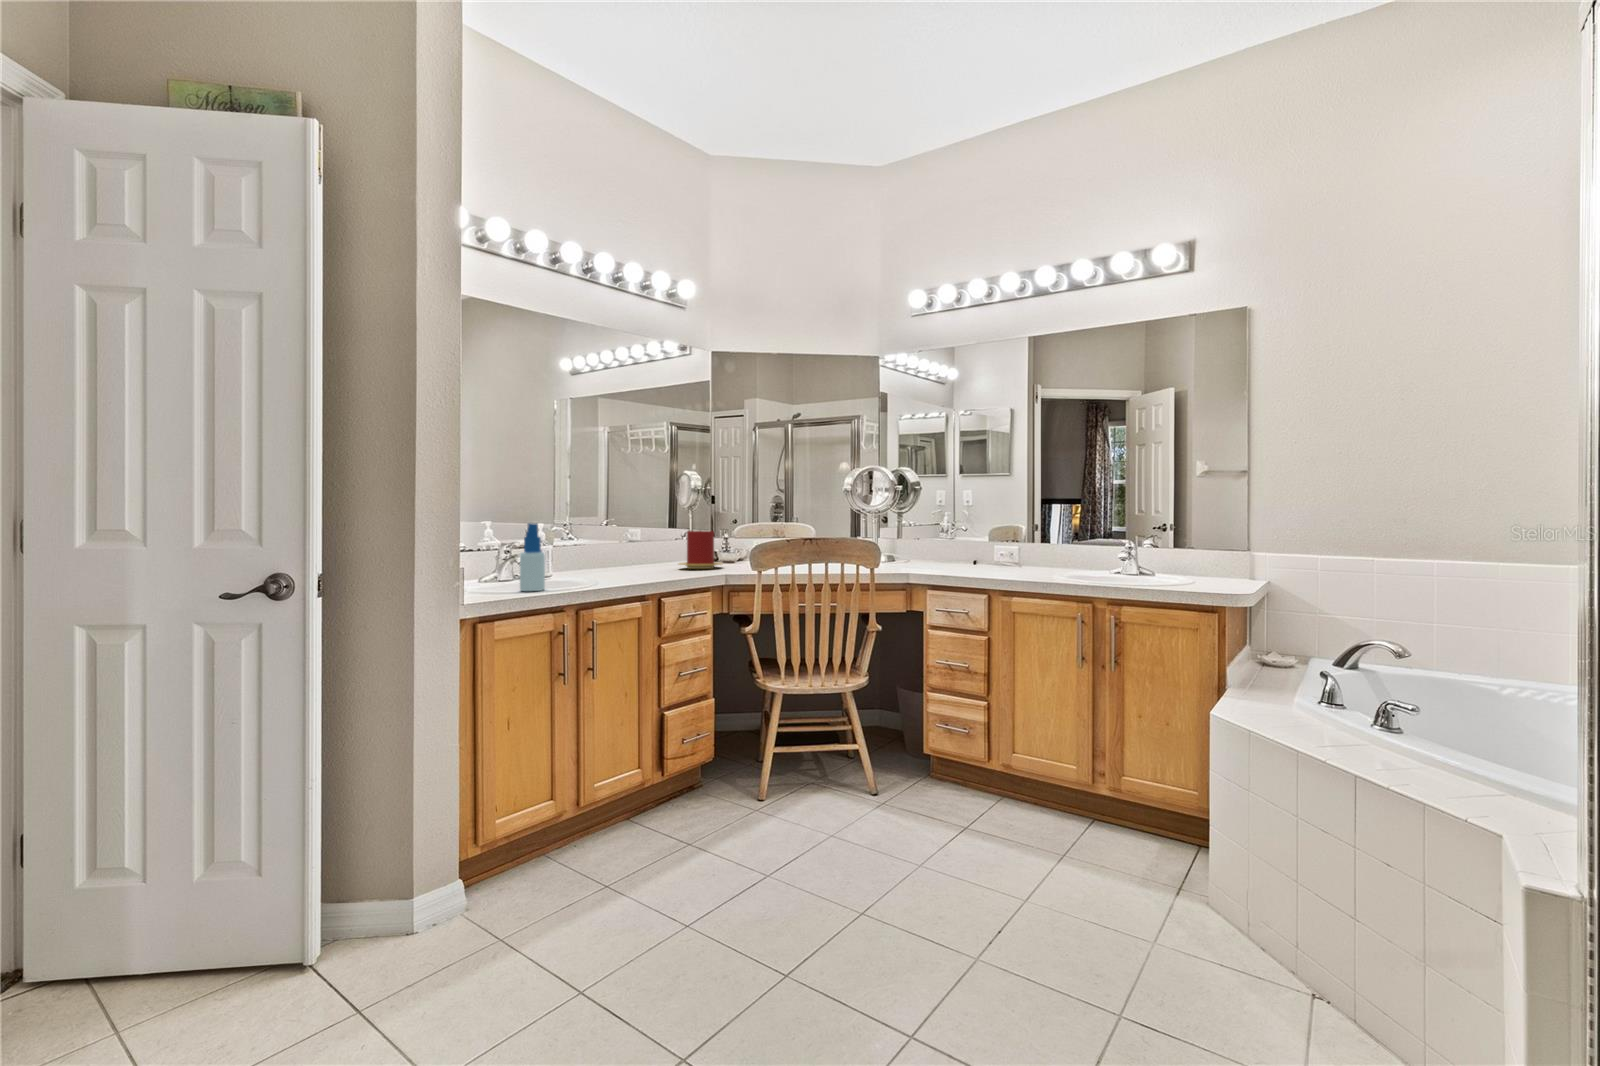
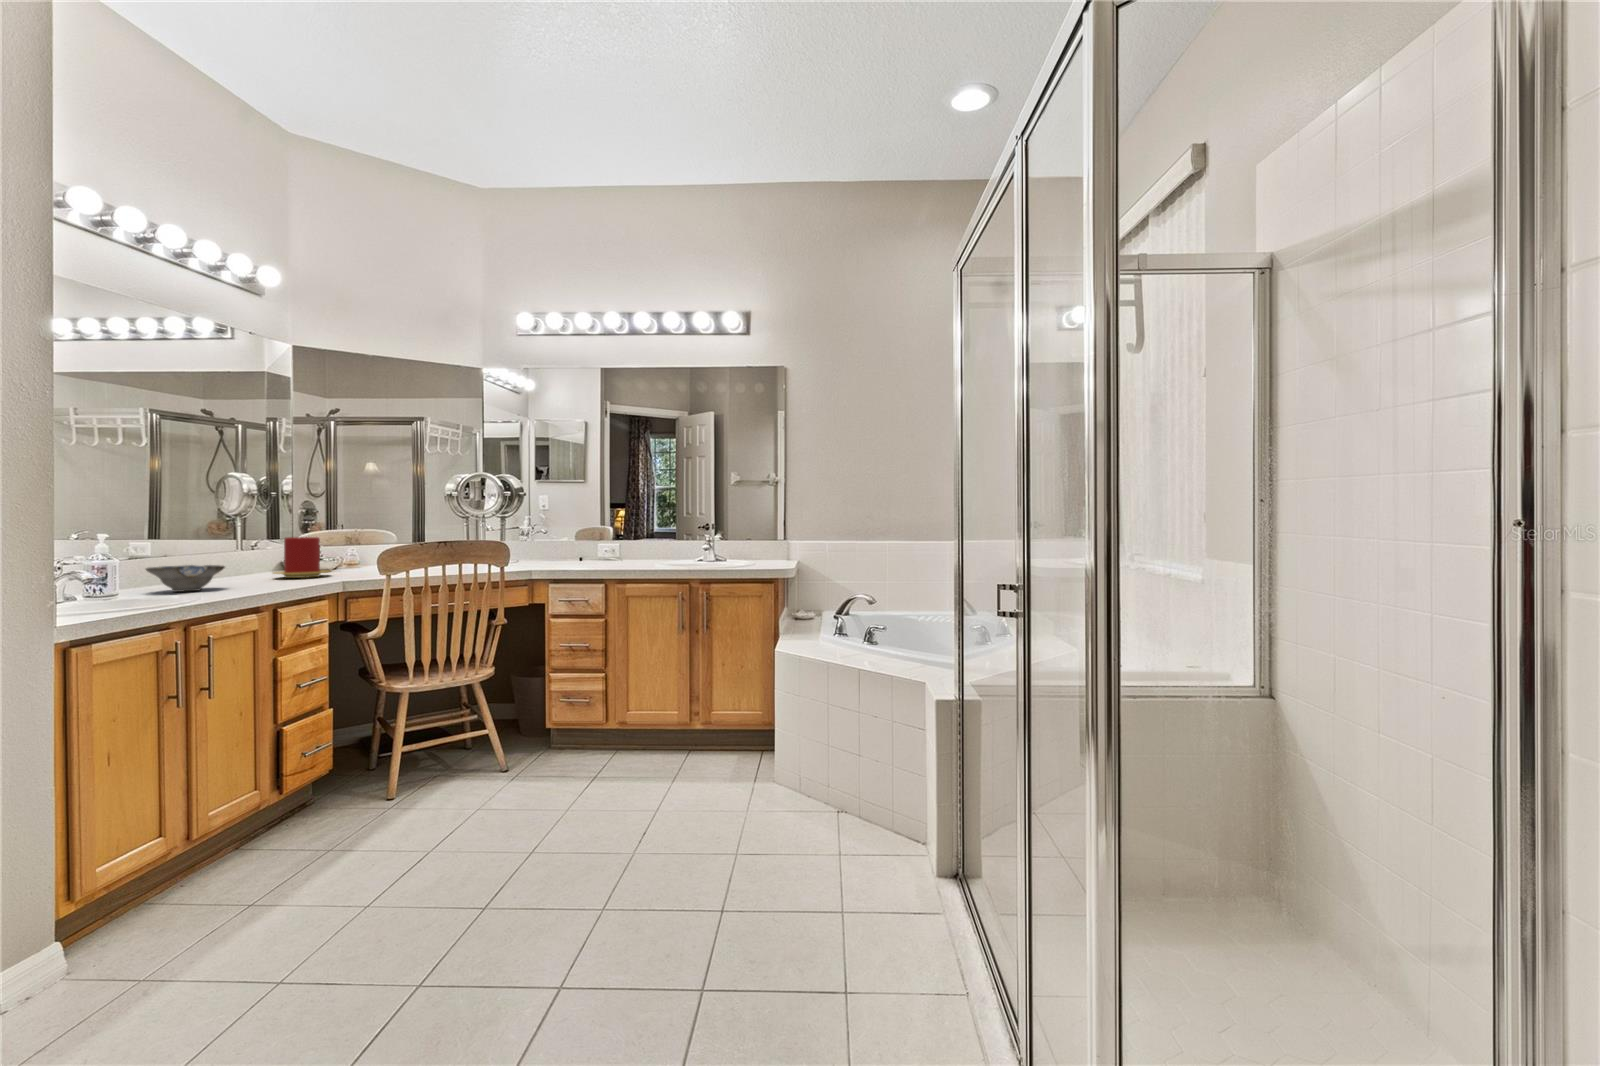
spray bottle: present [520,523,545,591] -> none [101,532,138,610]
ceramic bowl: none [576,554,631,577] -> present [146,565,225,592]

